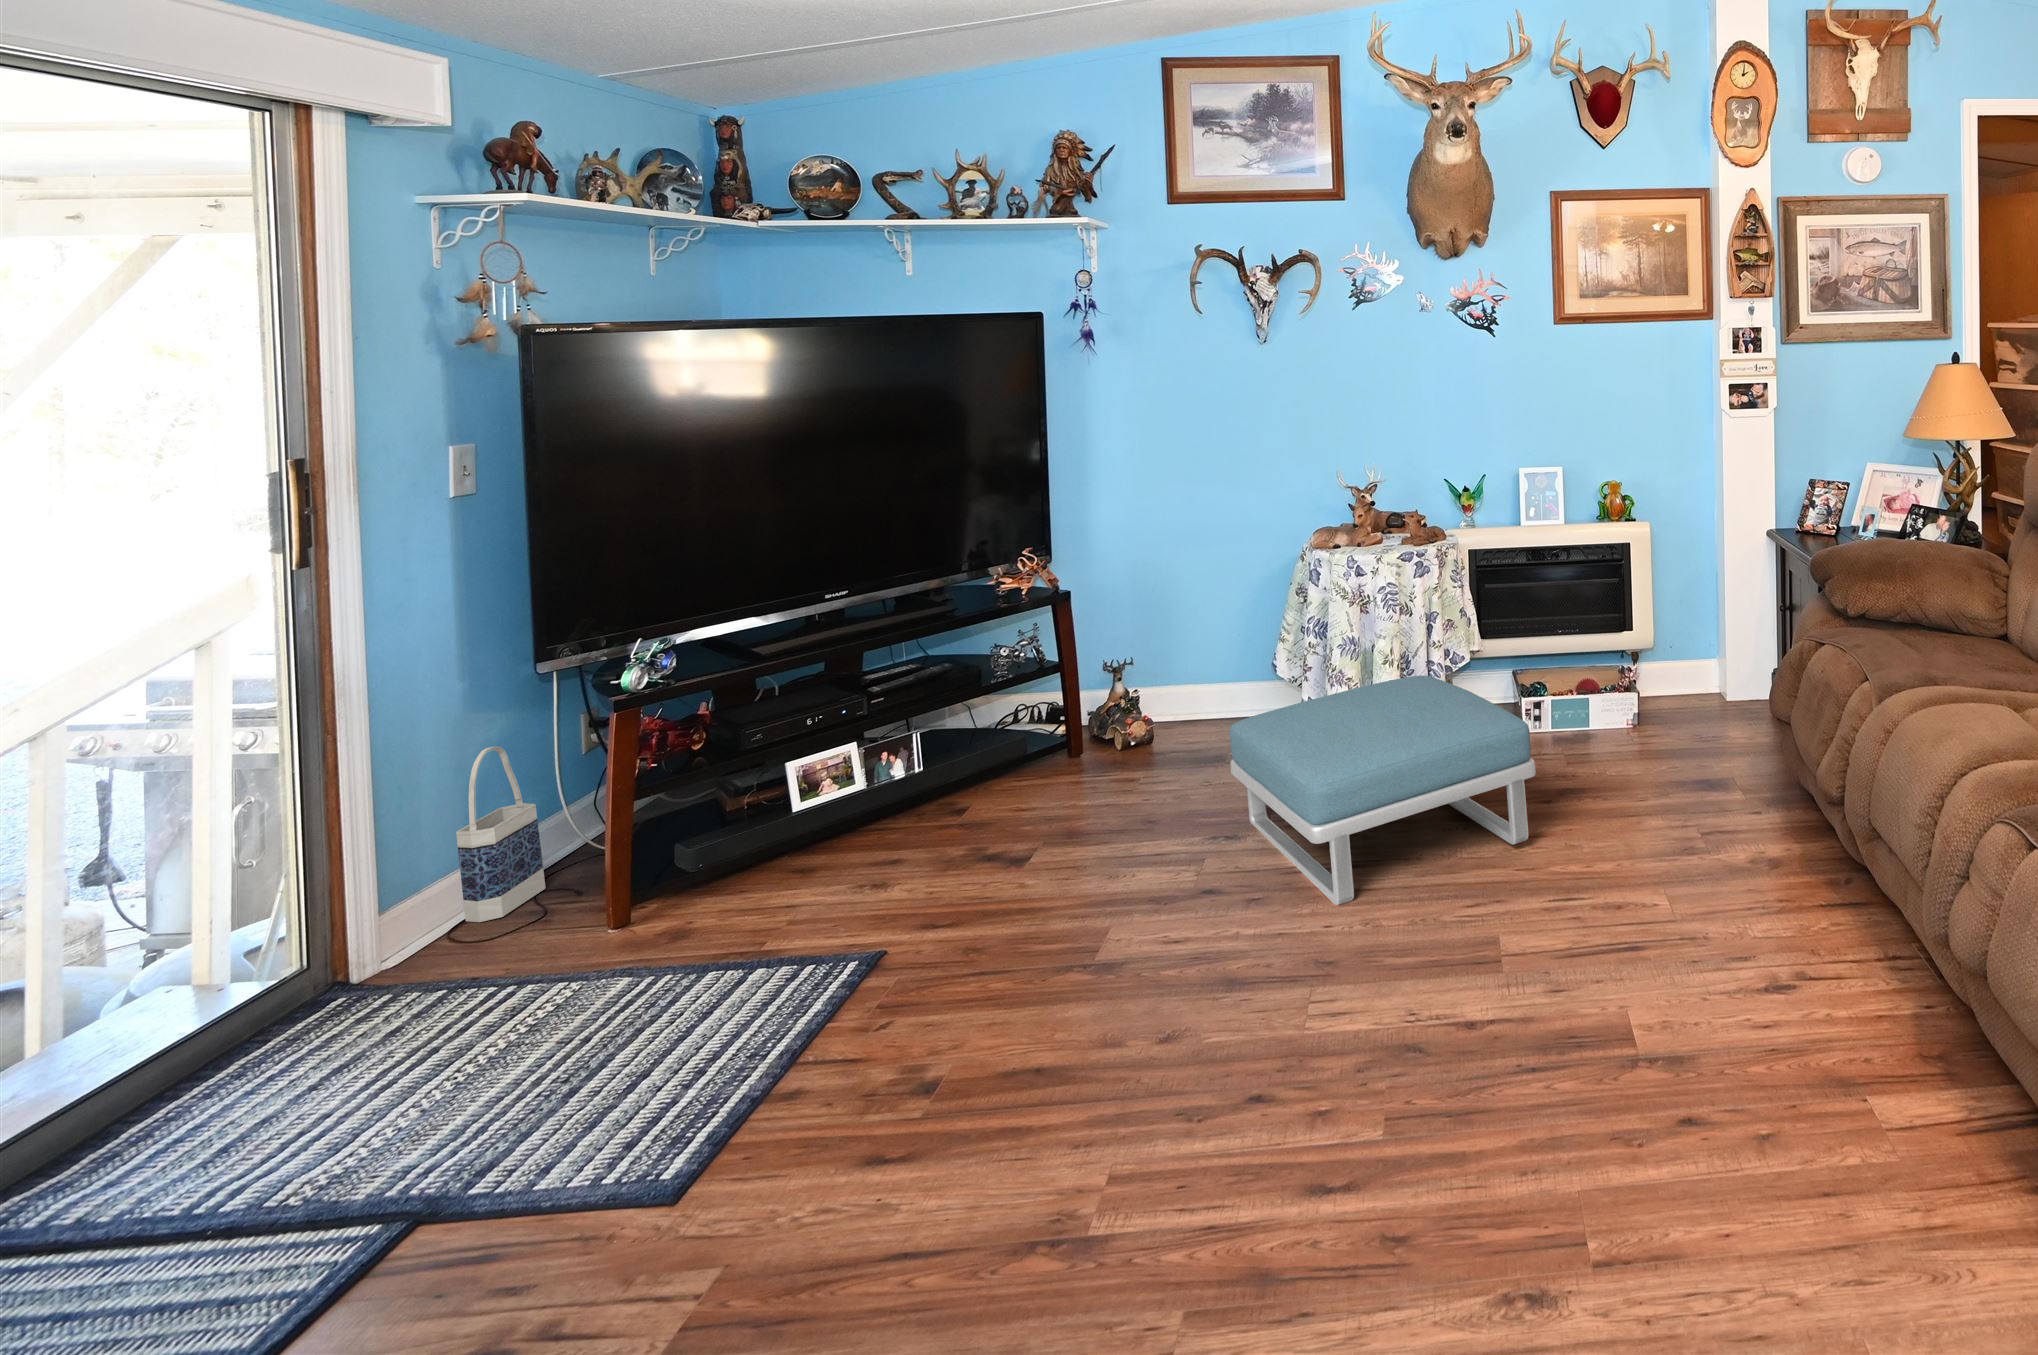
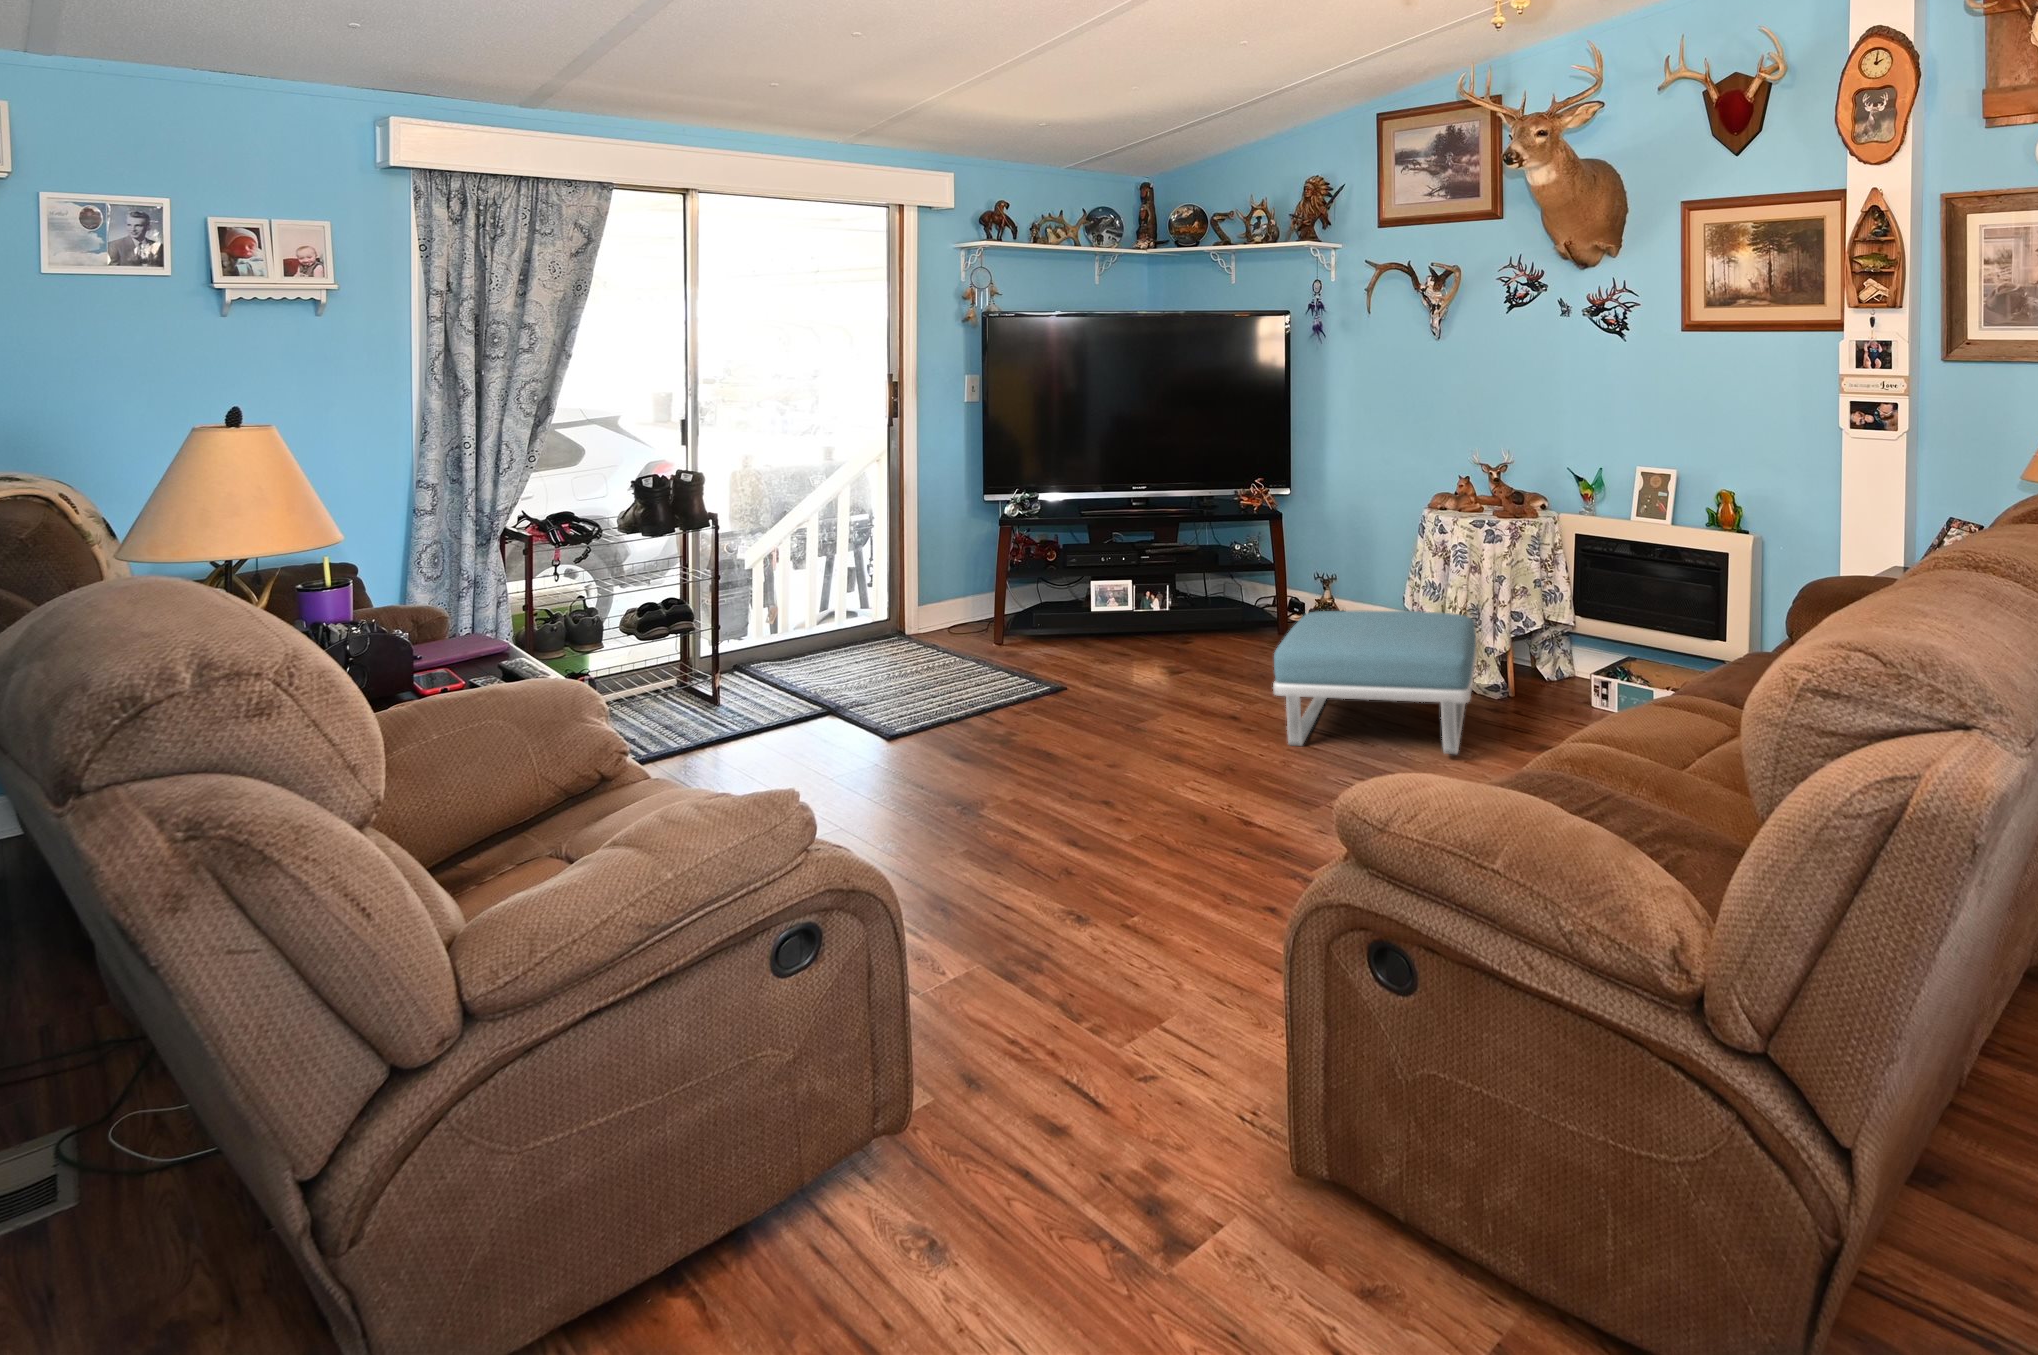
bag: present [456,747,546,922] -> none [954,534,993,622]

